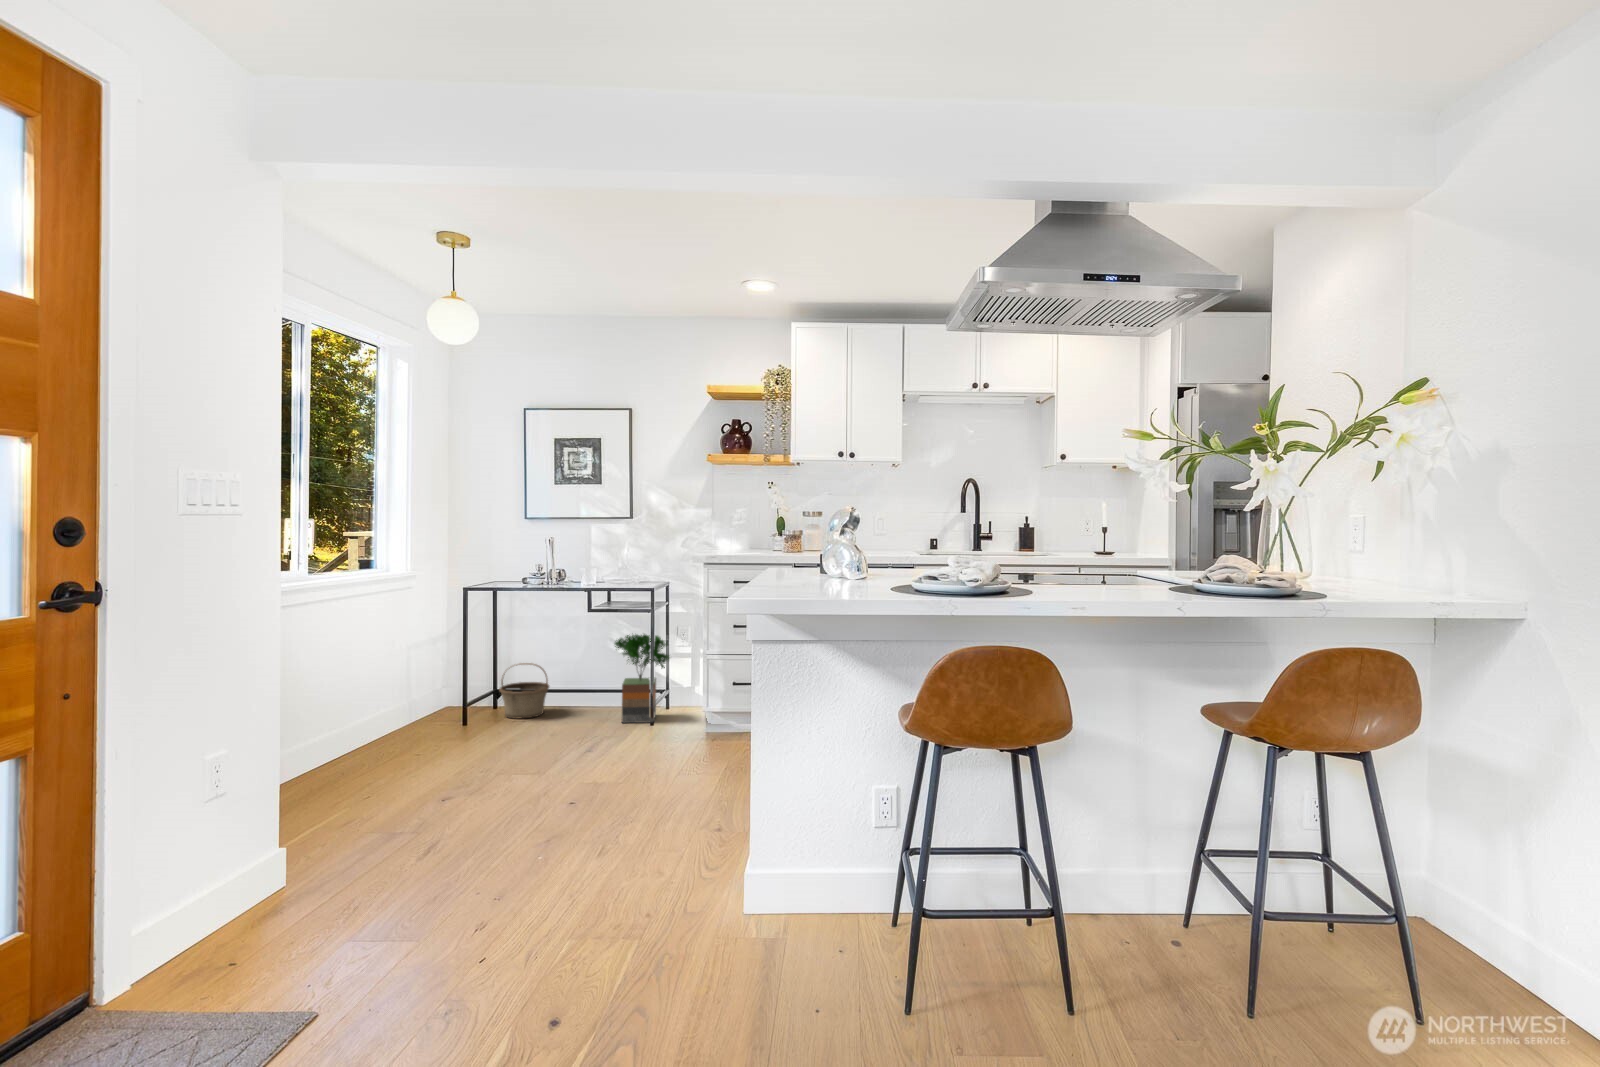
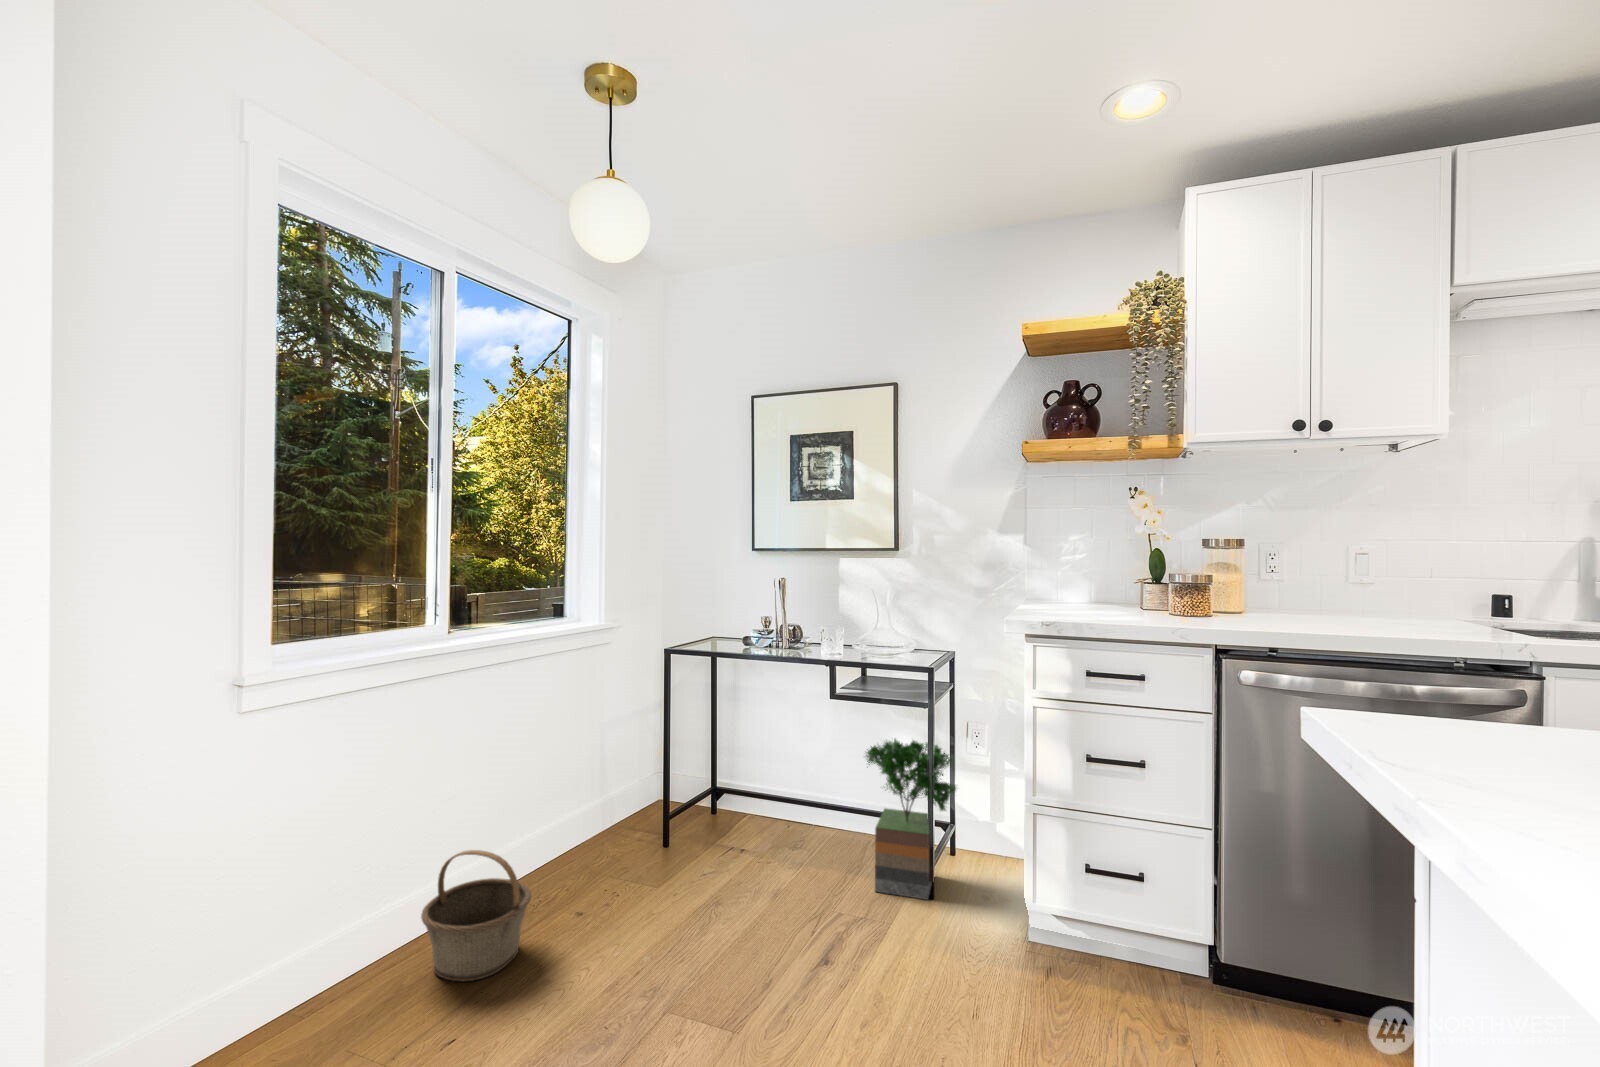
basket: present [500,663,549,719] -> present [421,850,531,981]

